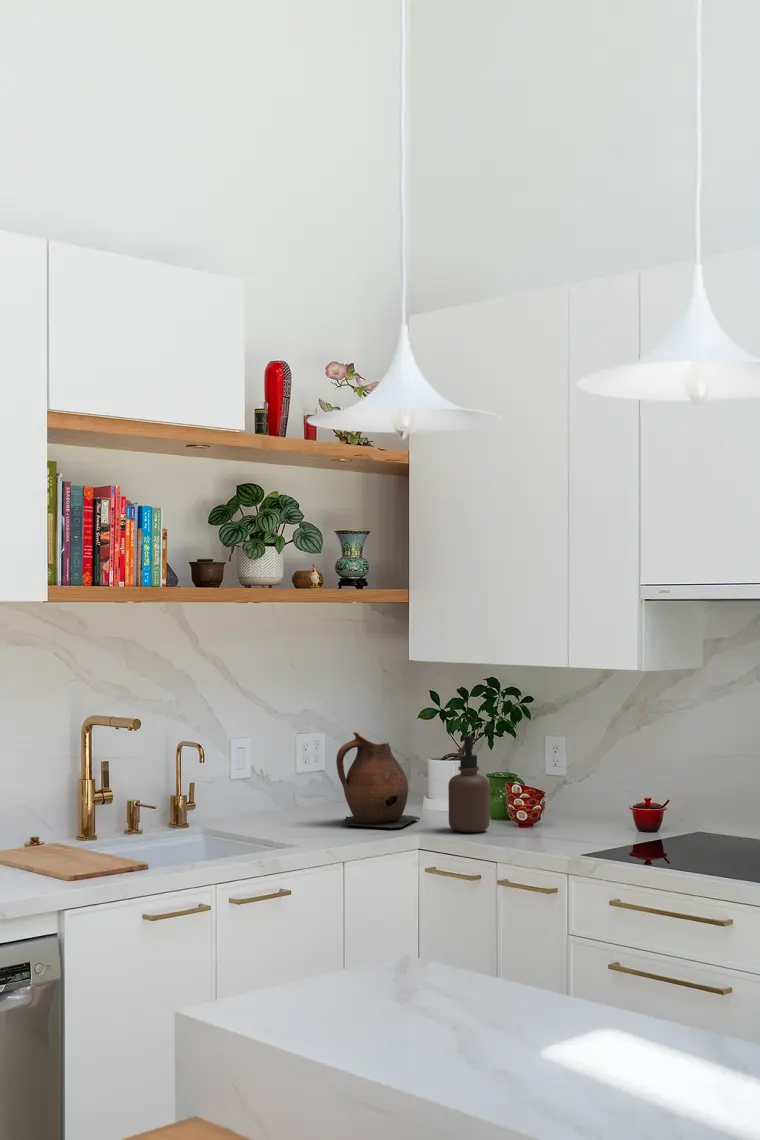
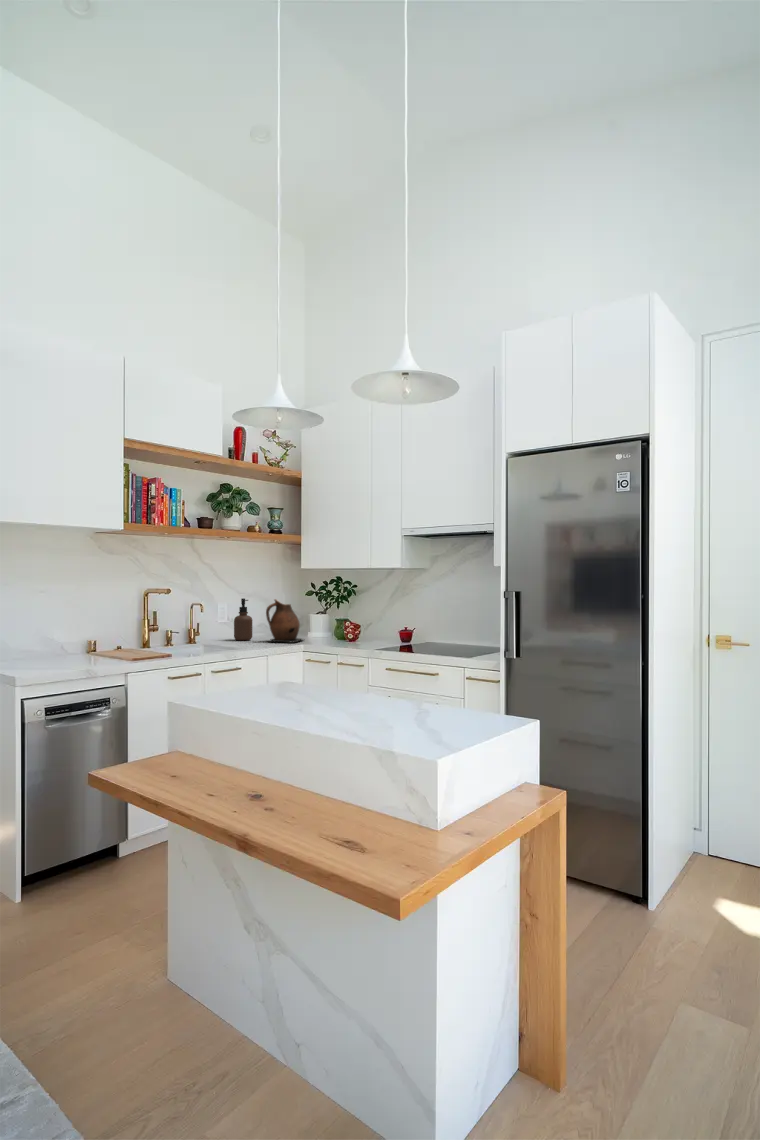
soap dispenser: present [448,736,490,833] -> present [234,598,252,641]

